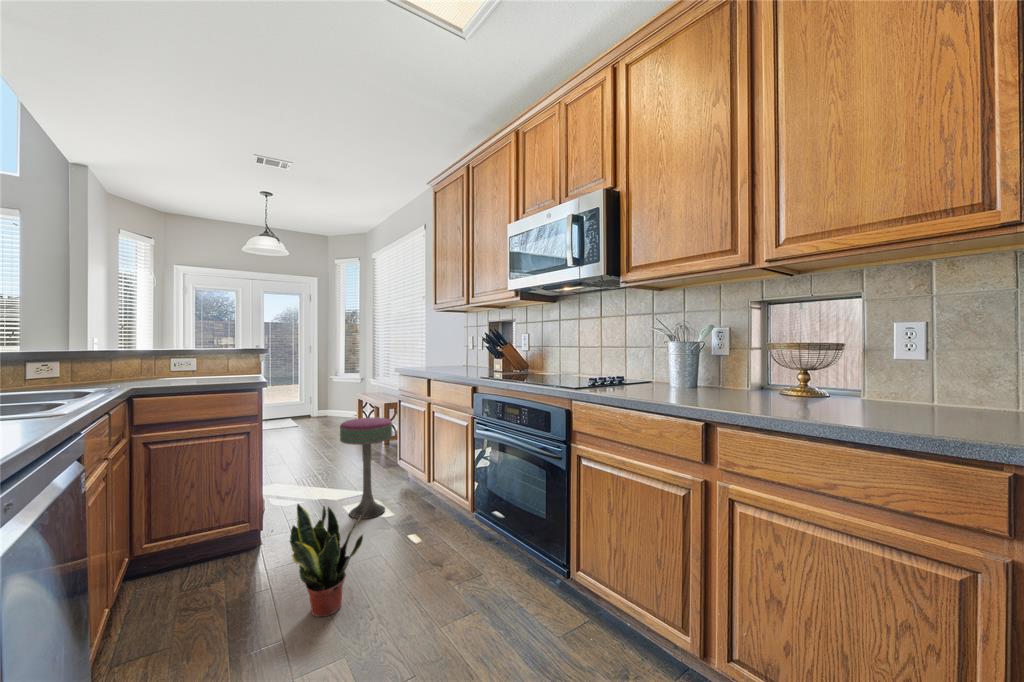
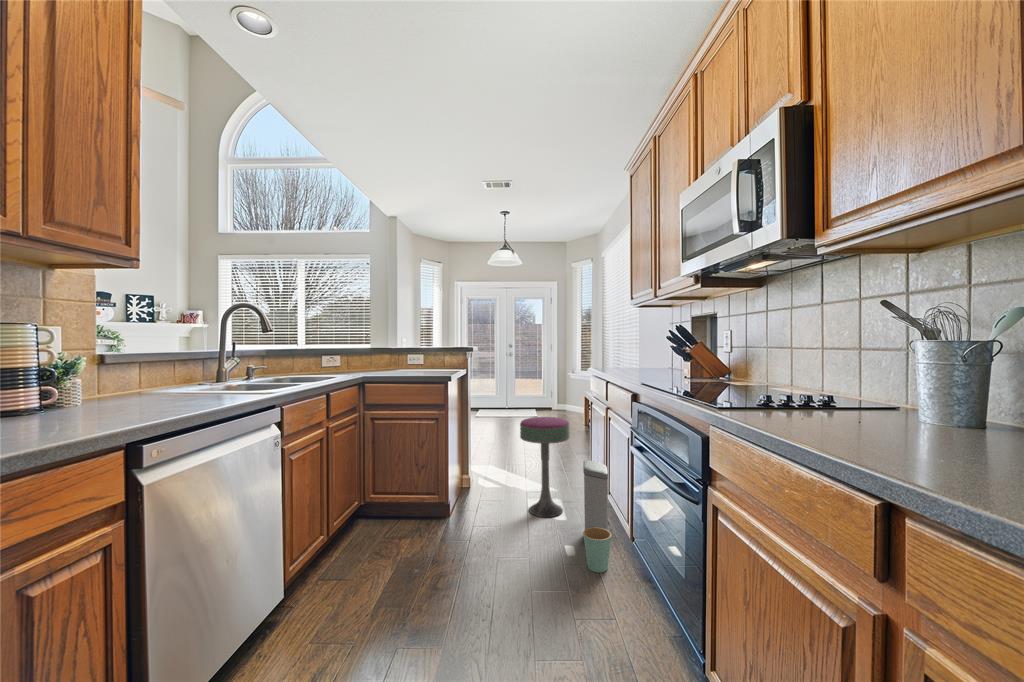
trash can: none [417,452,457,549] -> present [583,460,612,573]
potted plant: present [290,504,363,617] -> none [421,489,496,600]

